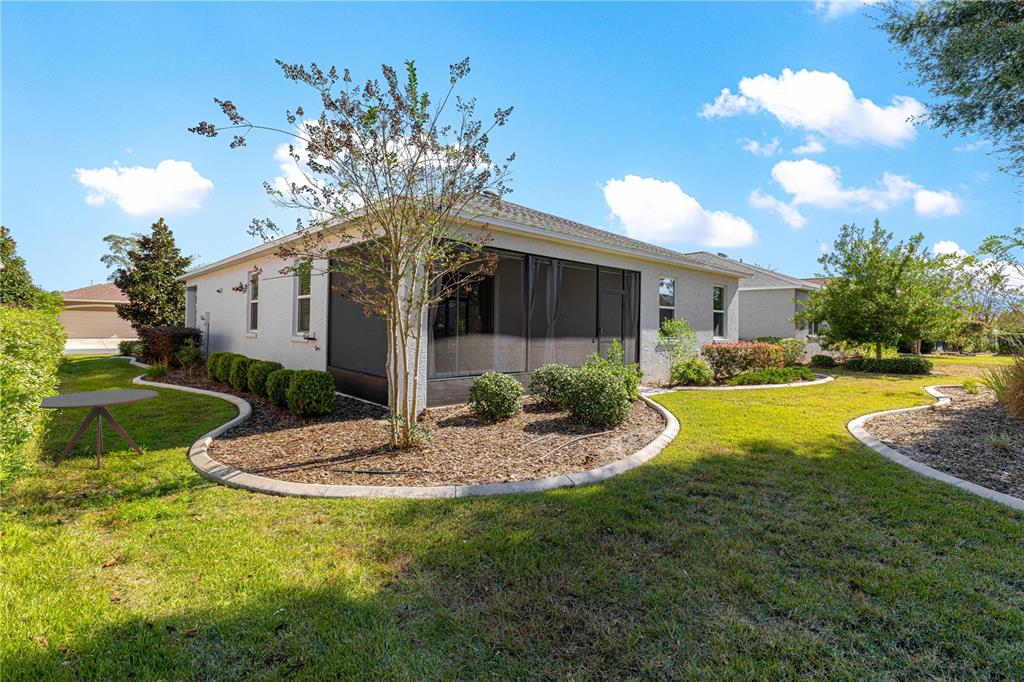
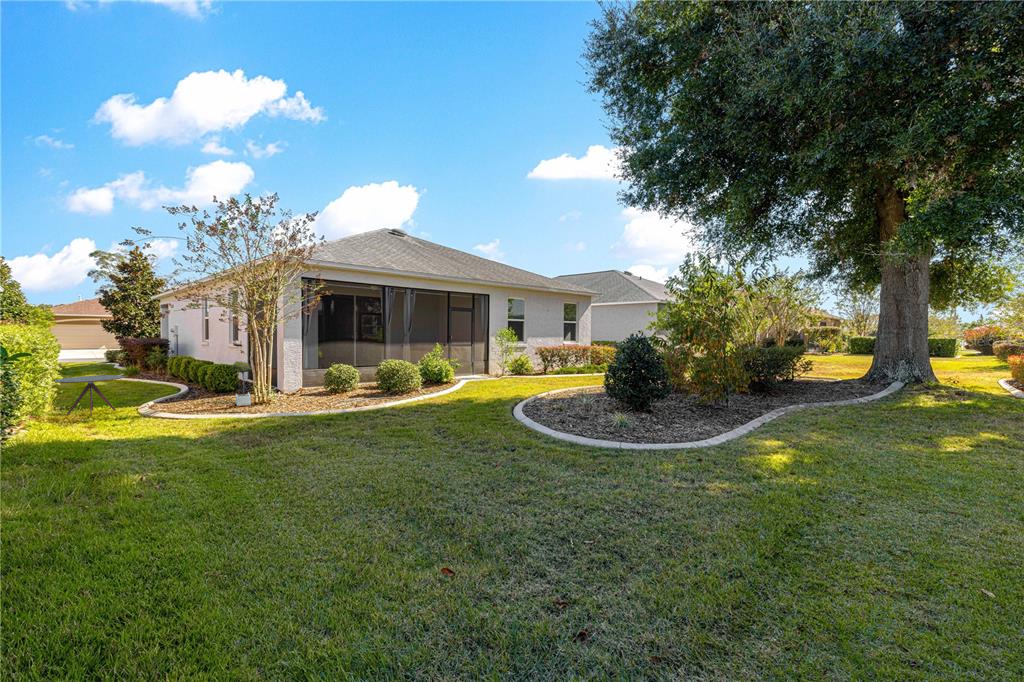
potted tree: none [341,365,375,446] -> present [231,361,252,406]

